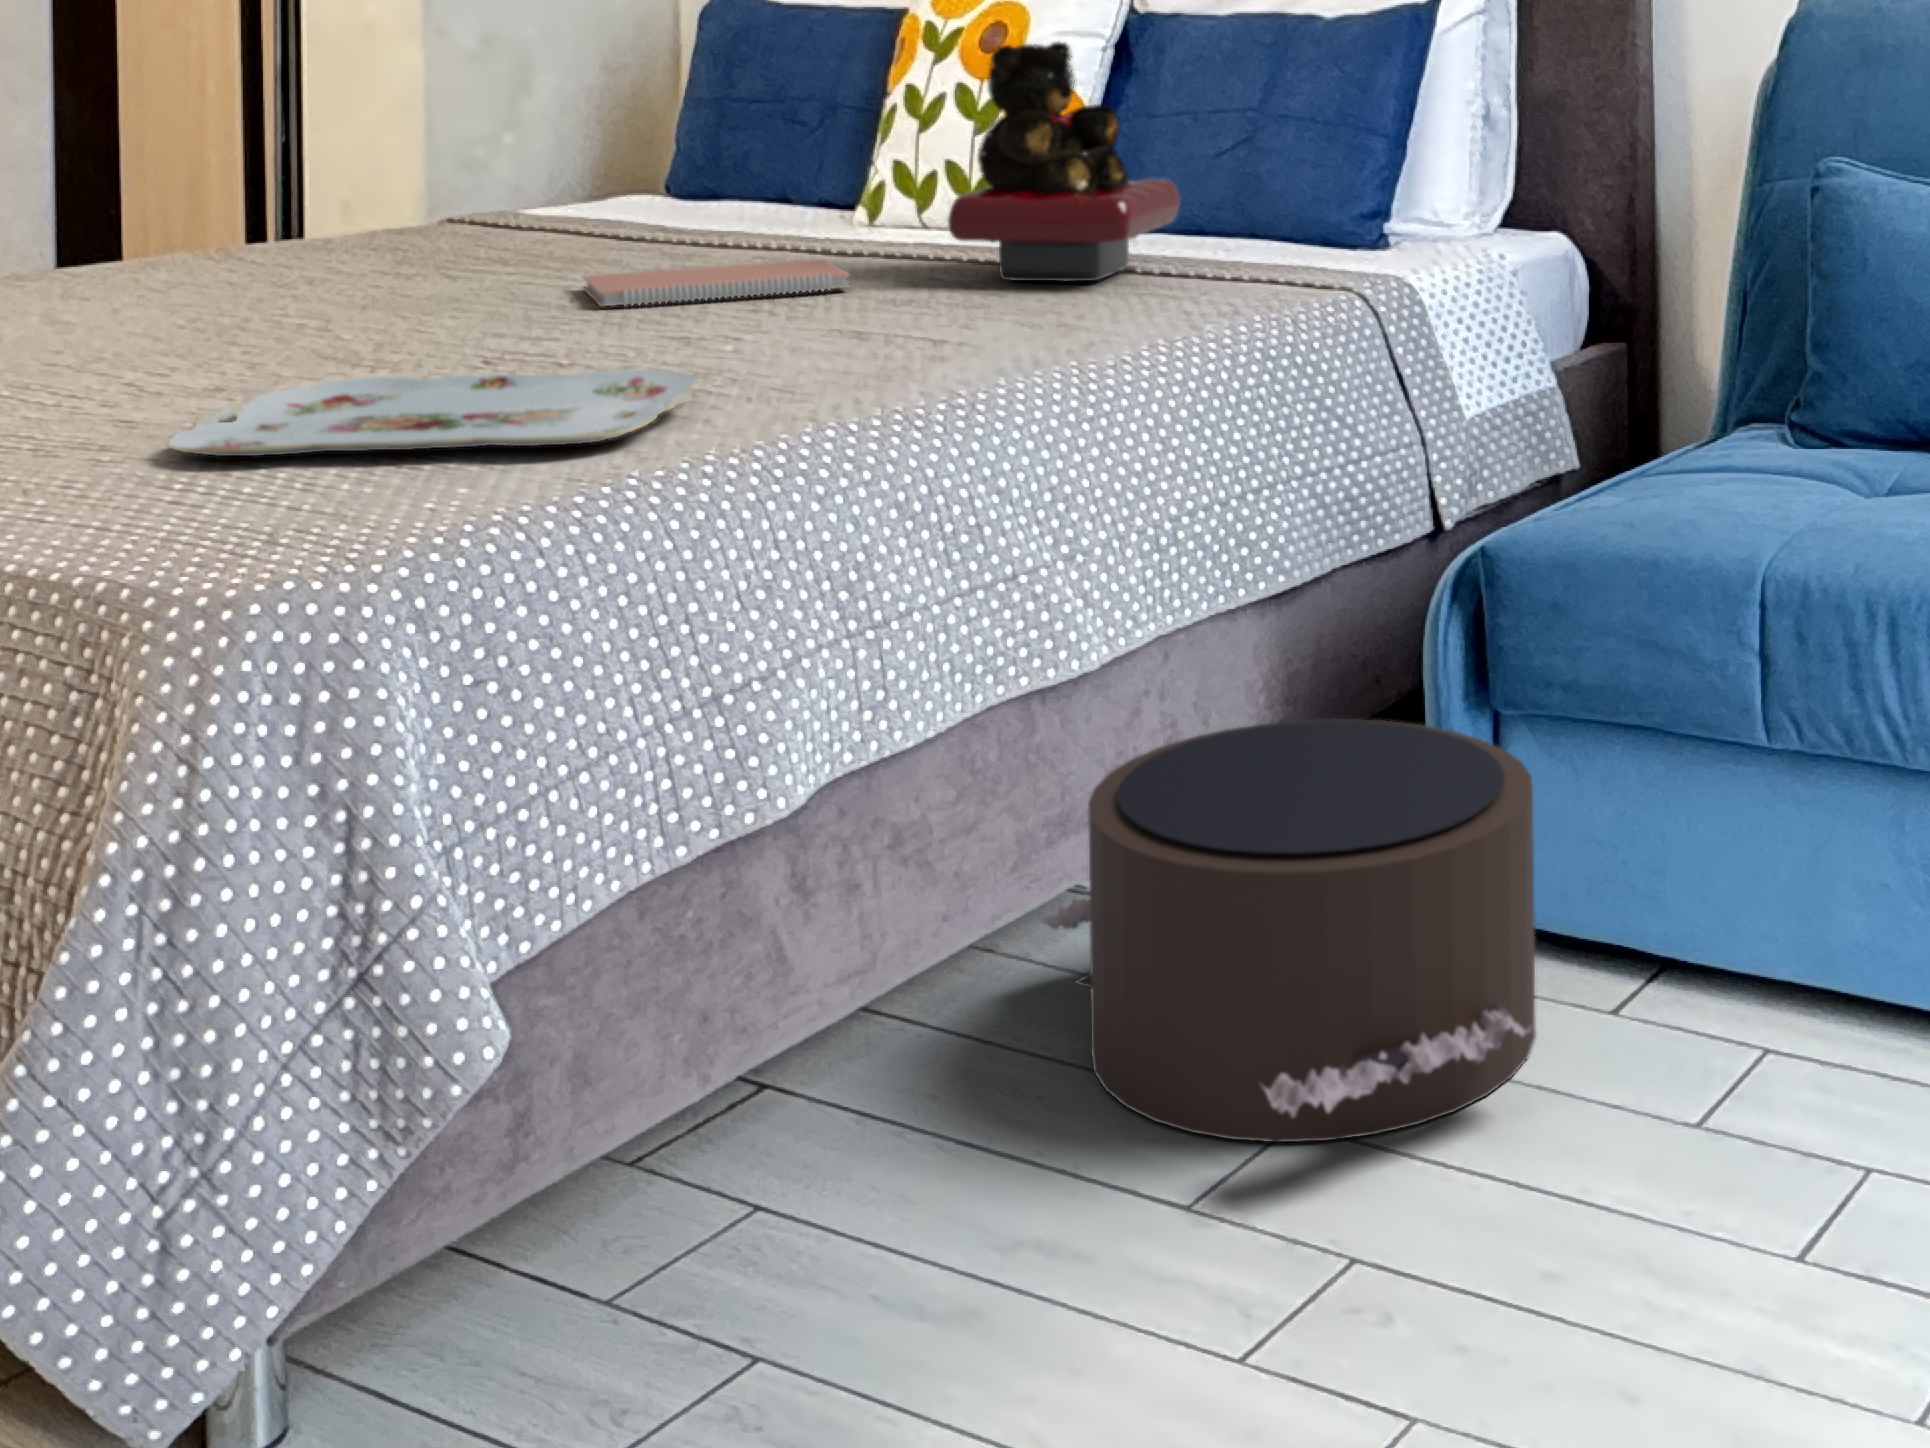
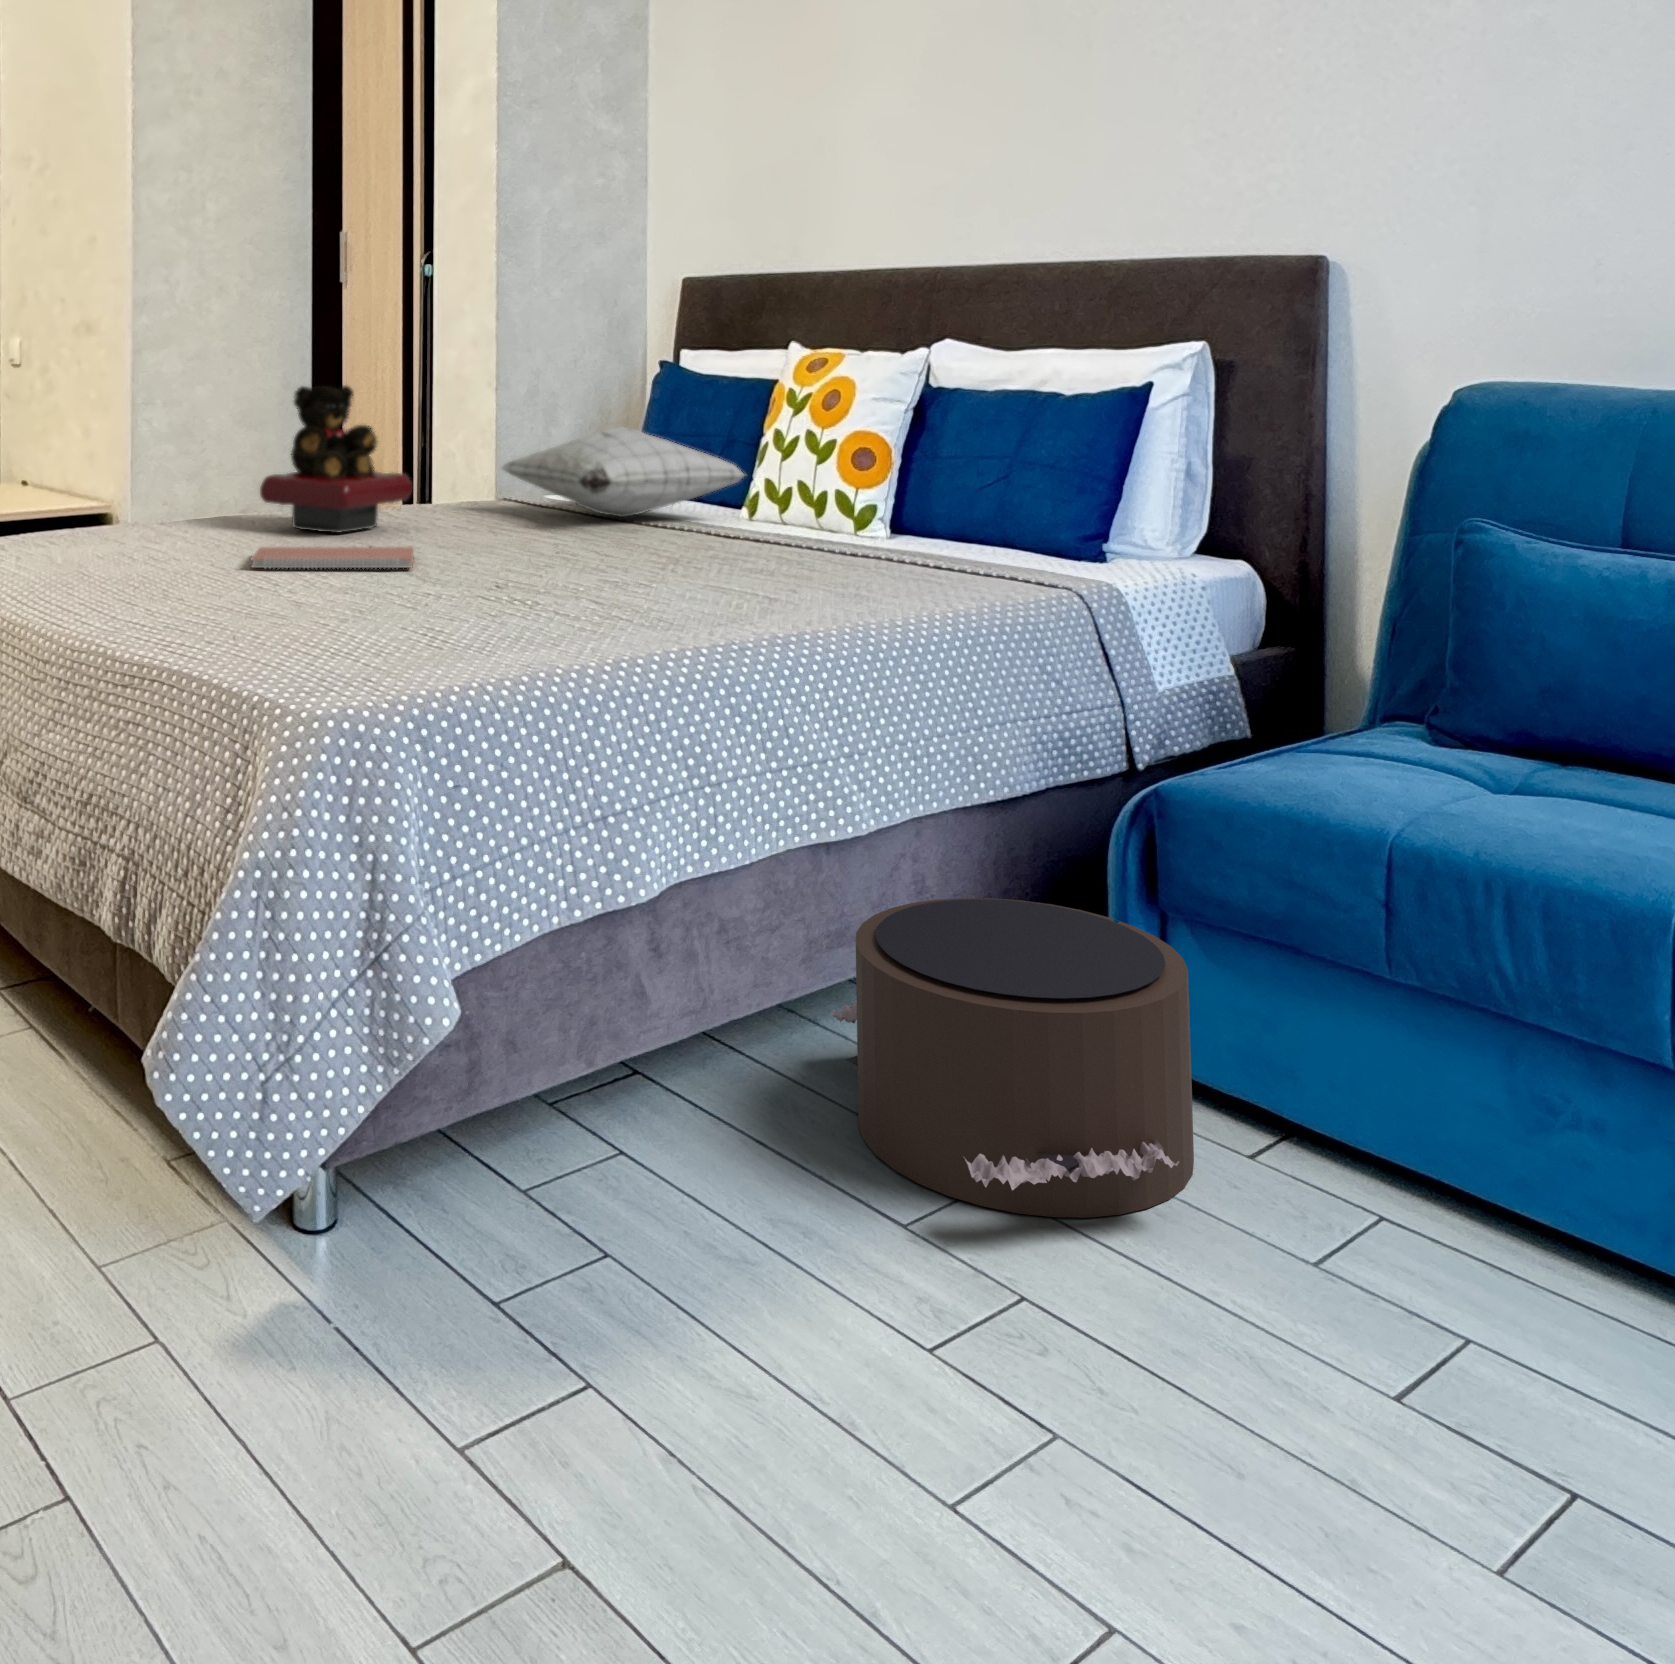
teddy bear: present [948,42,1180,281] -> present [260,386,412,533]
pillow: none [451,93,865,233] -> present [502,426,744,517]
notebook: present [584,259,850,306] -> present [251,547,414,568]
serving tray: present [168,369,699,456] -> none [309,592,609,643]

